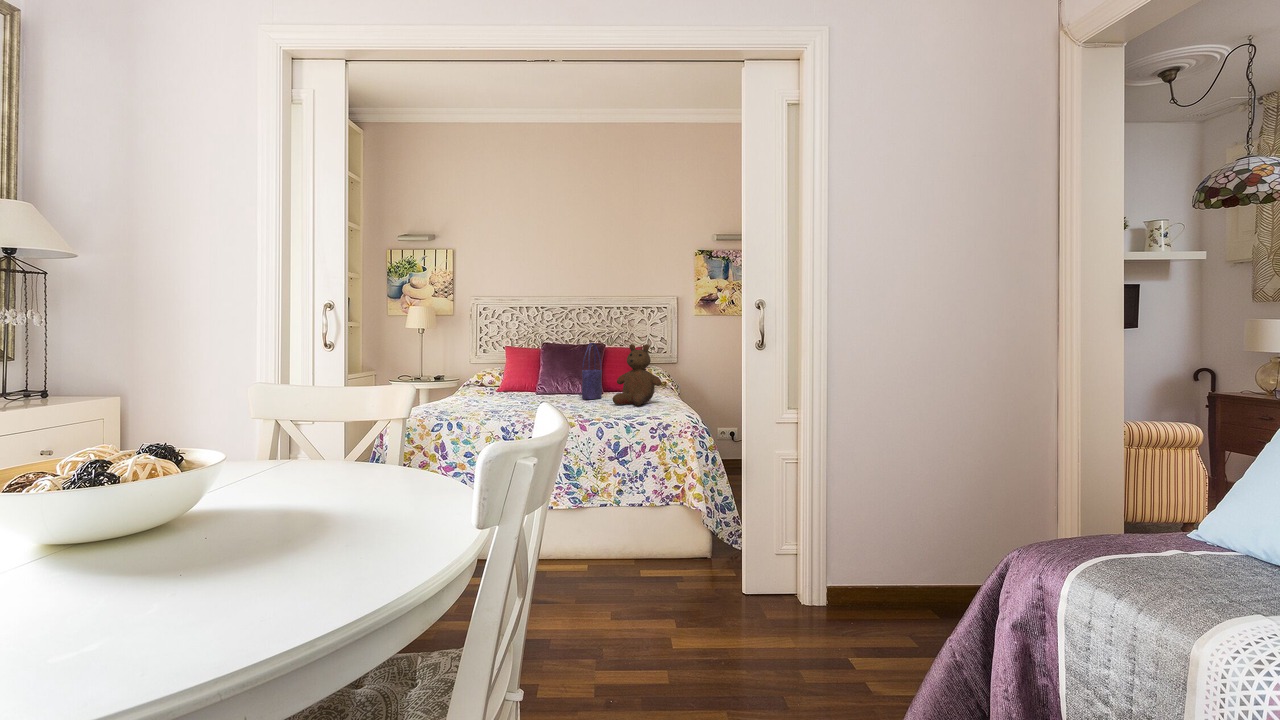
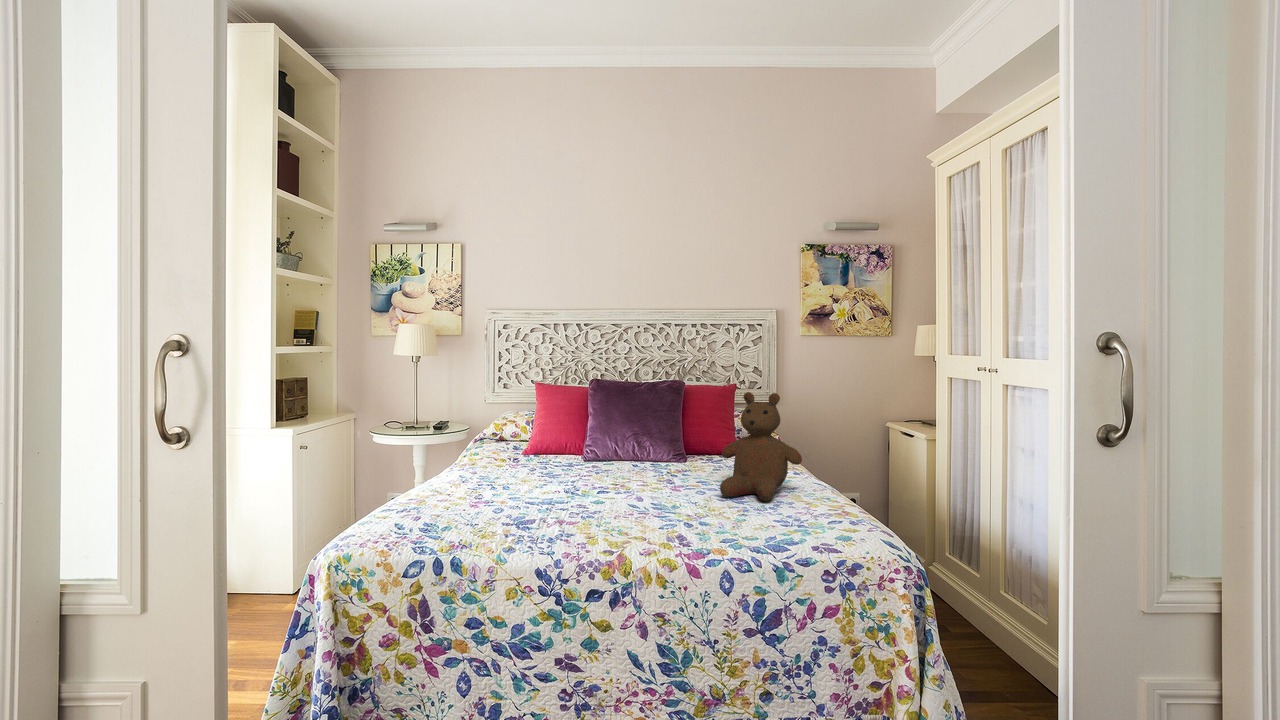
tote bag: present [582,343,602,399] -> none [661,387,690,479]

